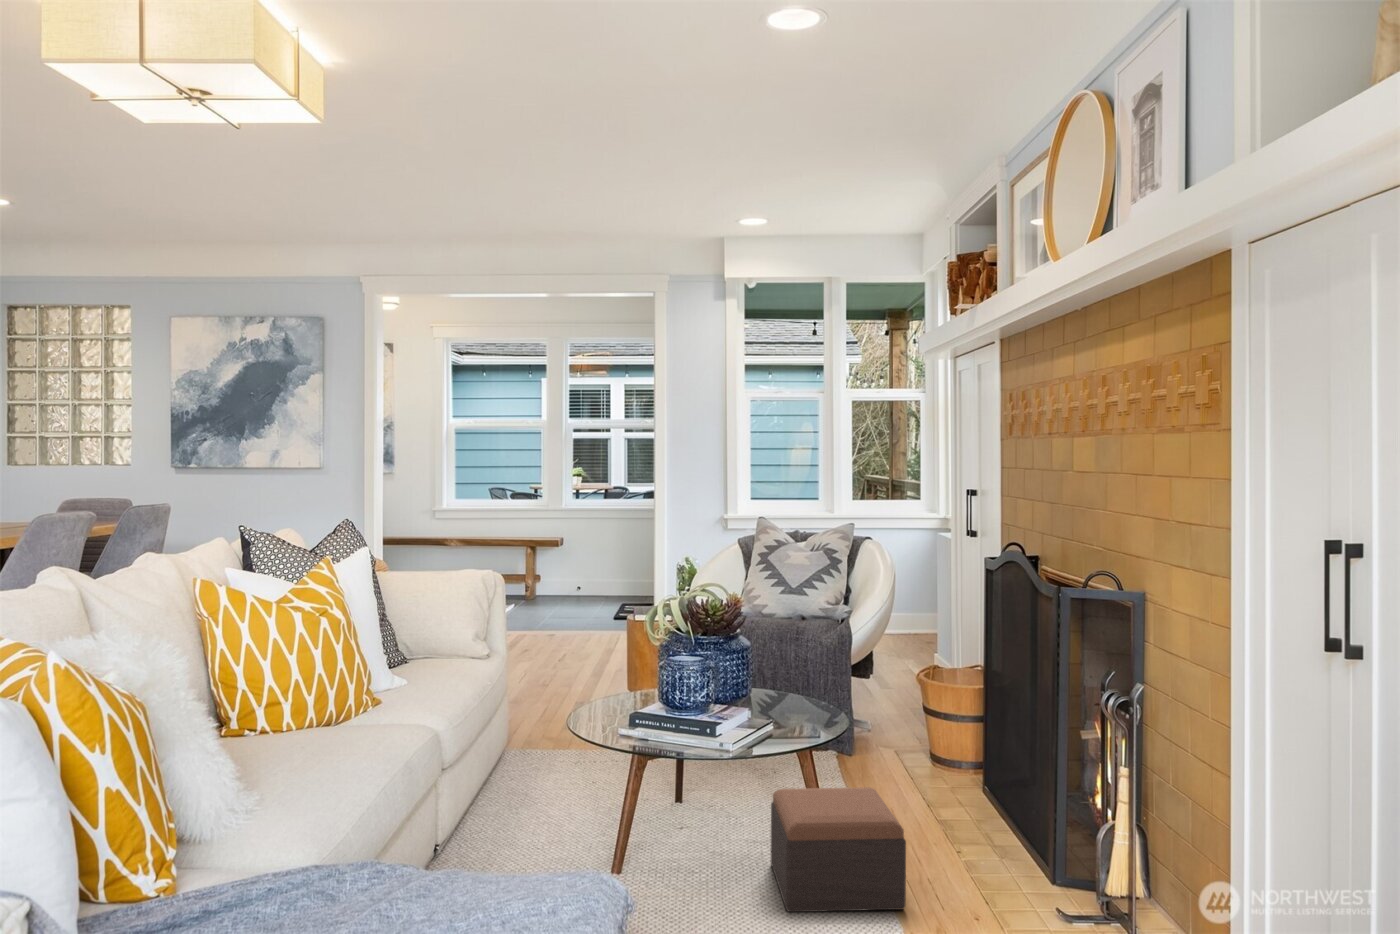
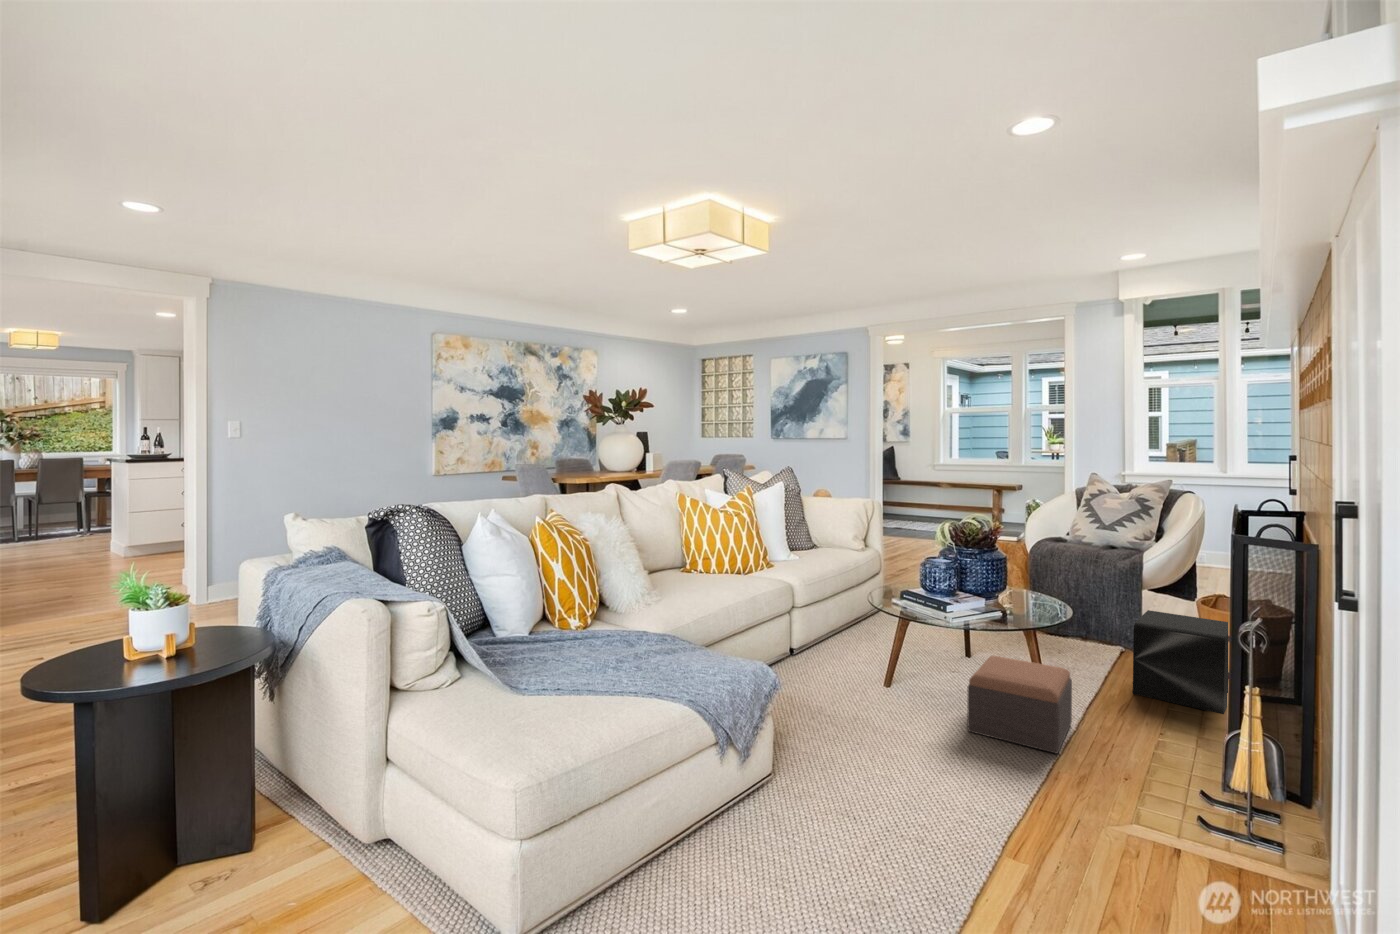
speaker: none [880,693,985,806] -> present [1133,610,1228,714]

